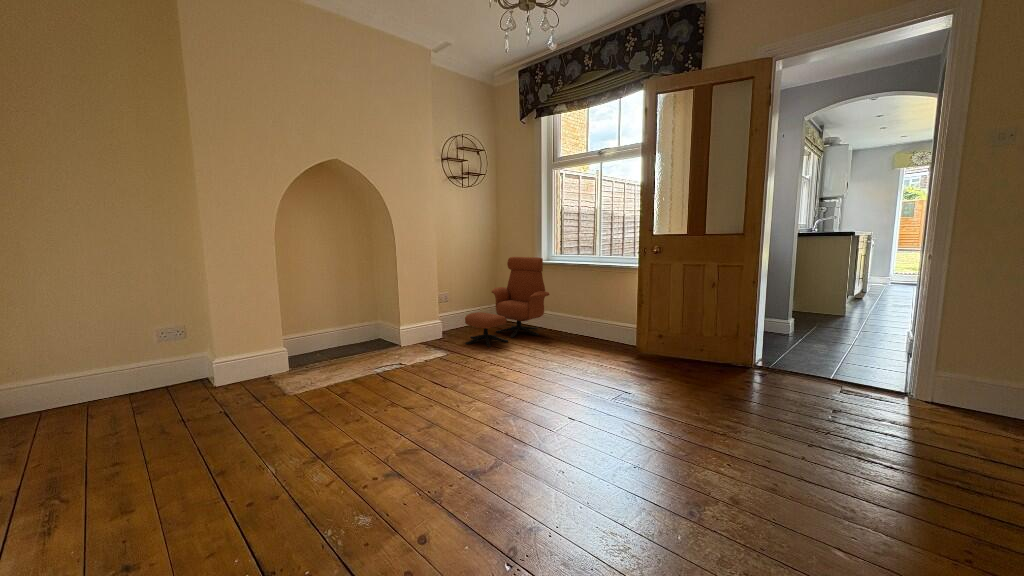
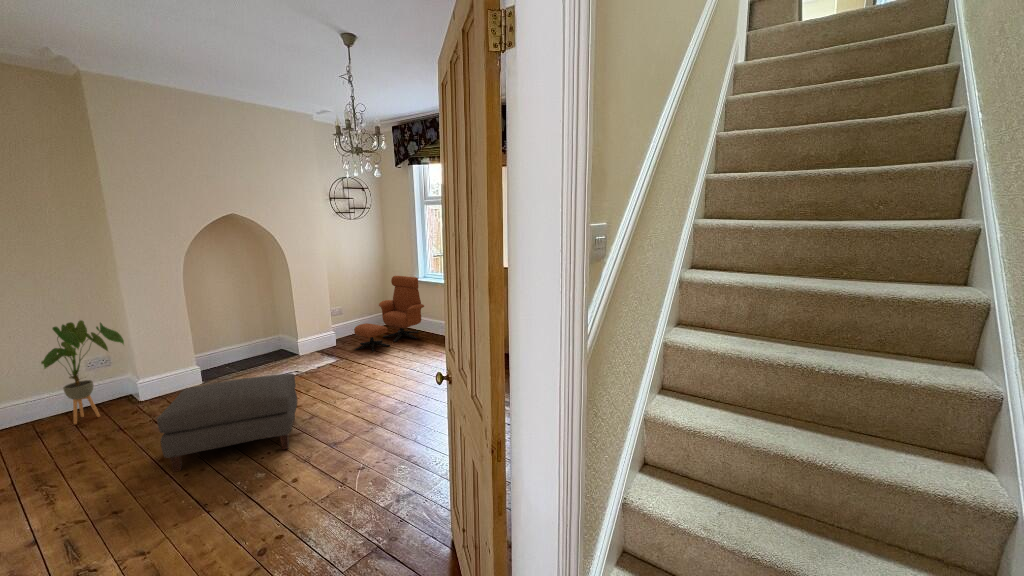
house plant: none [95,274,199,409] -> present [41,320,124,424]
ottoman: none [213,357,413,499] -> present [157,374,298,472]

